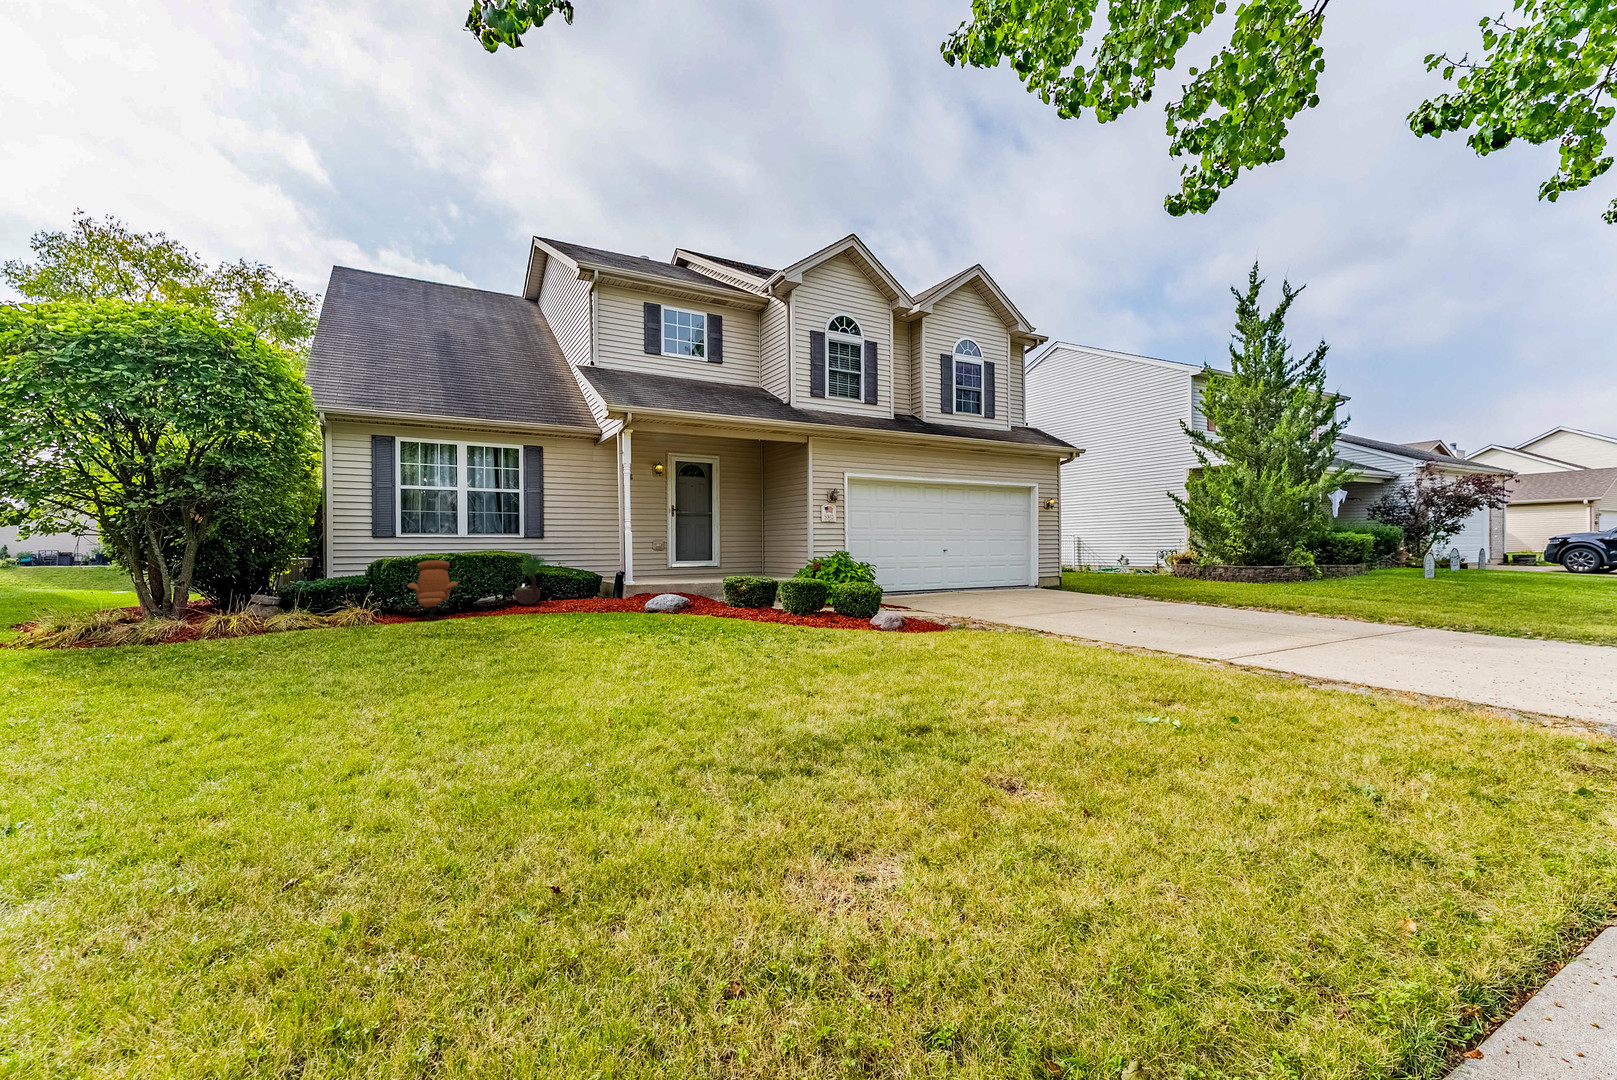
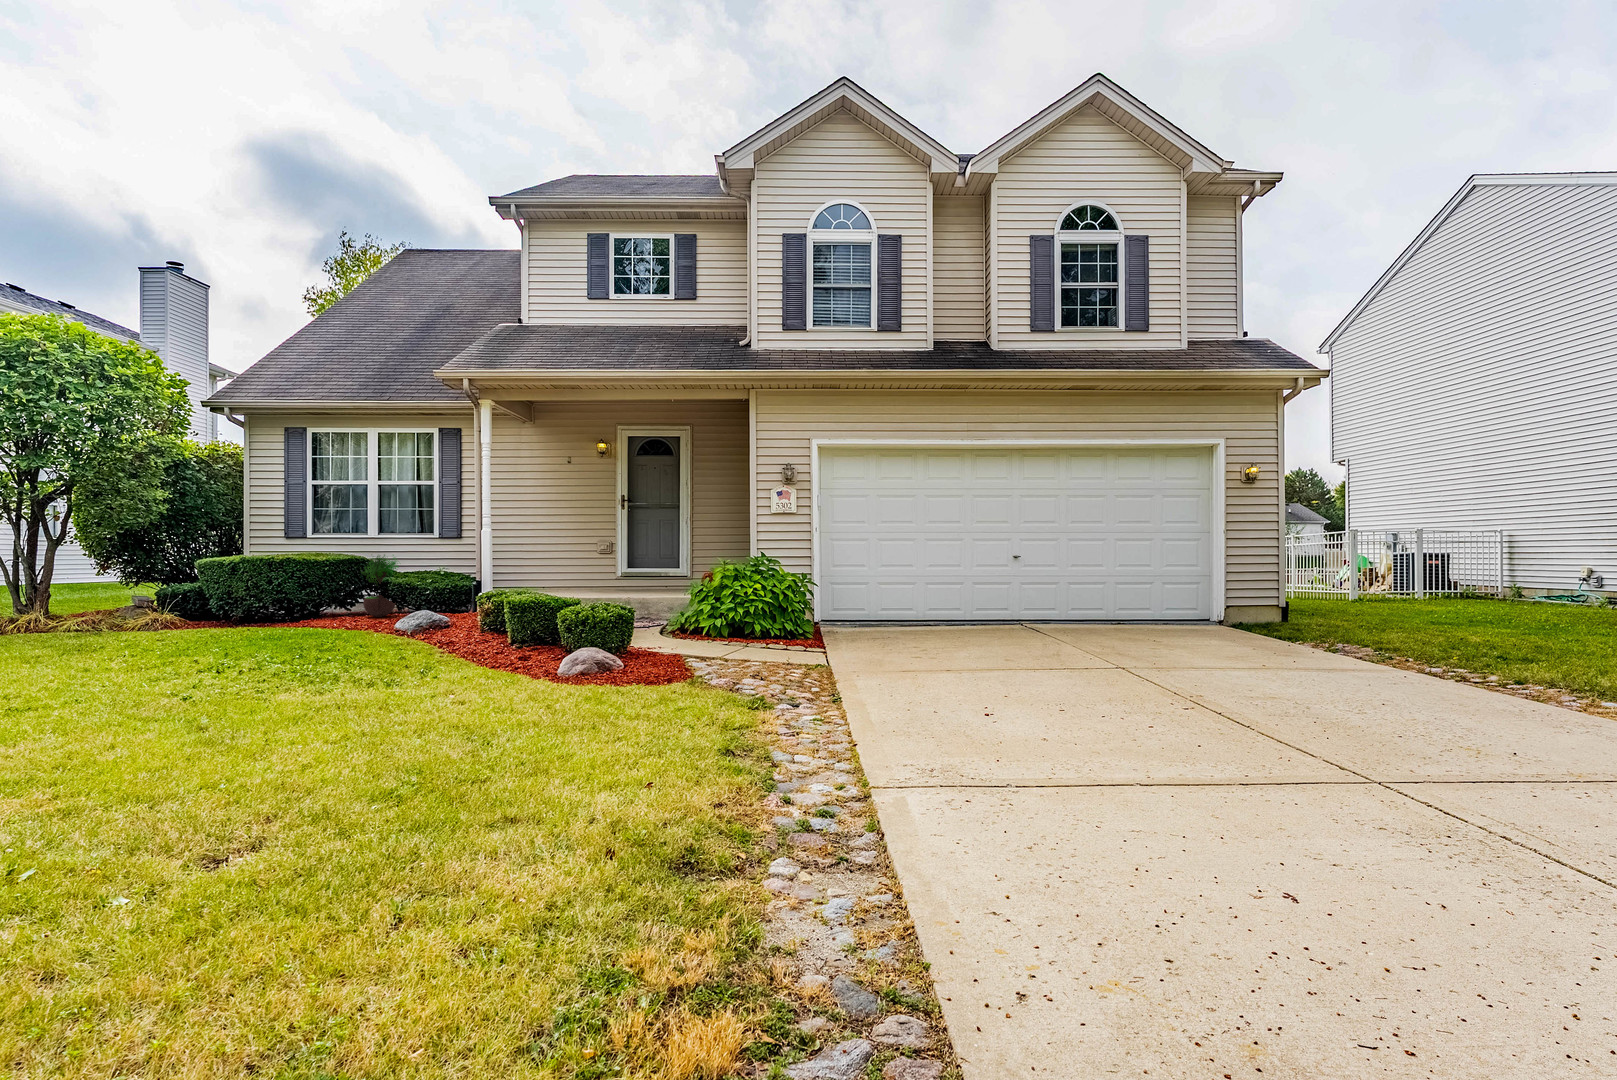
lounge chair: present [407,560,458,621] -> none [213,561,288,629]

